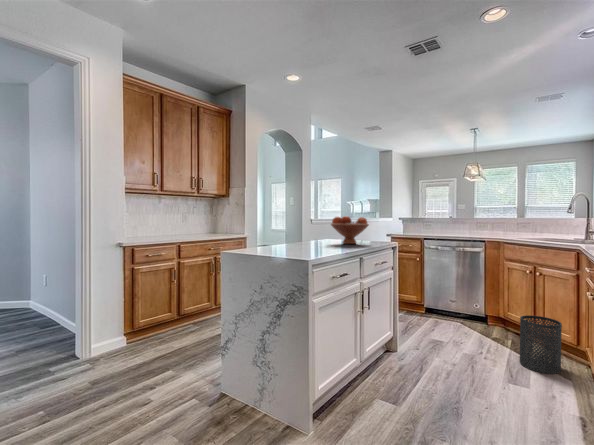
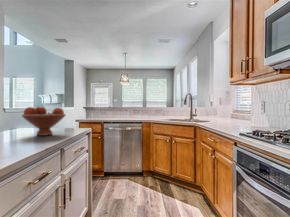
trash can: present [520,315,562,374] -> none [171,170,194,209]

